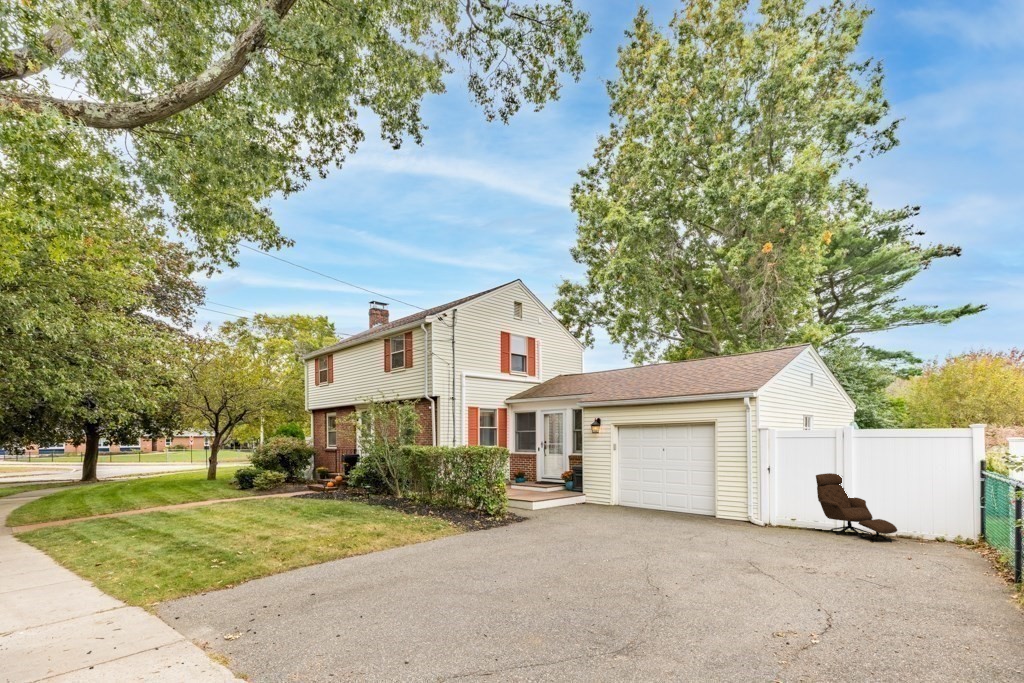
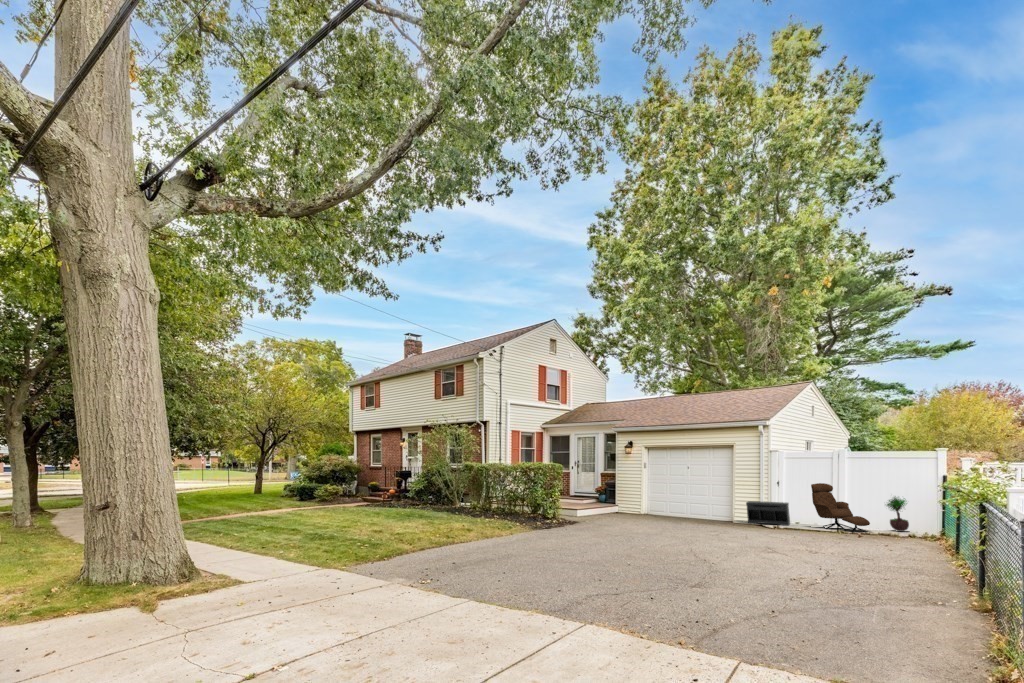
potted tree: none [915,489,952,540] -> present [887,497,909,531]
bench: none [731,494,788,528] -> present [746,501,790,526]

